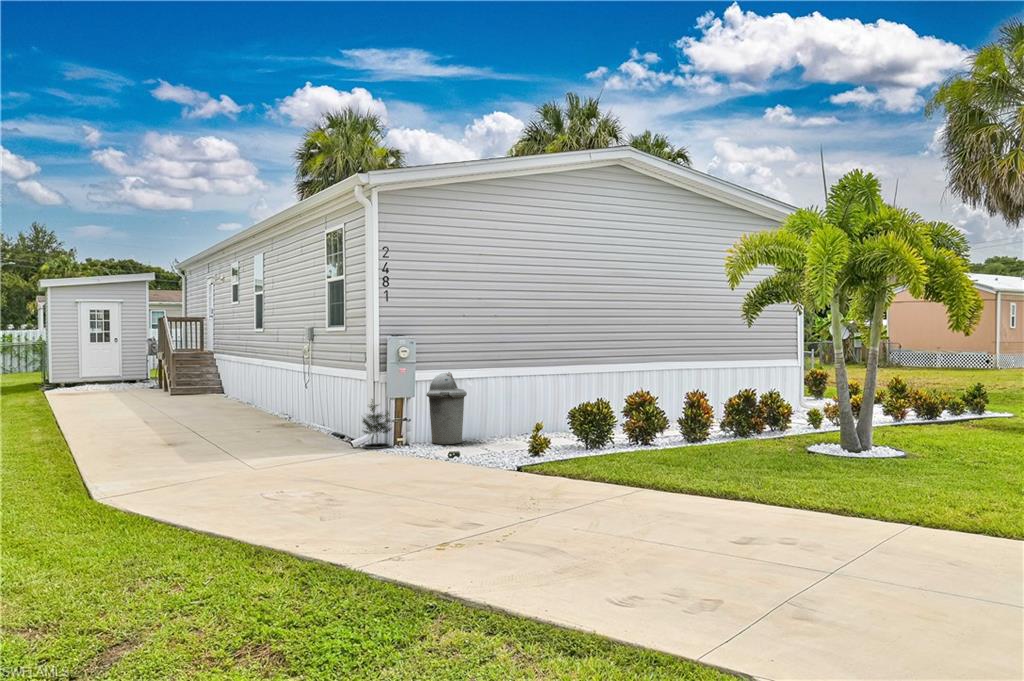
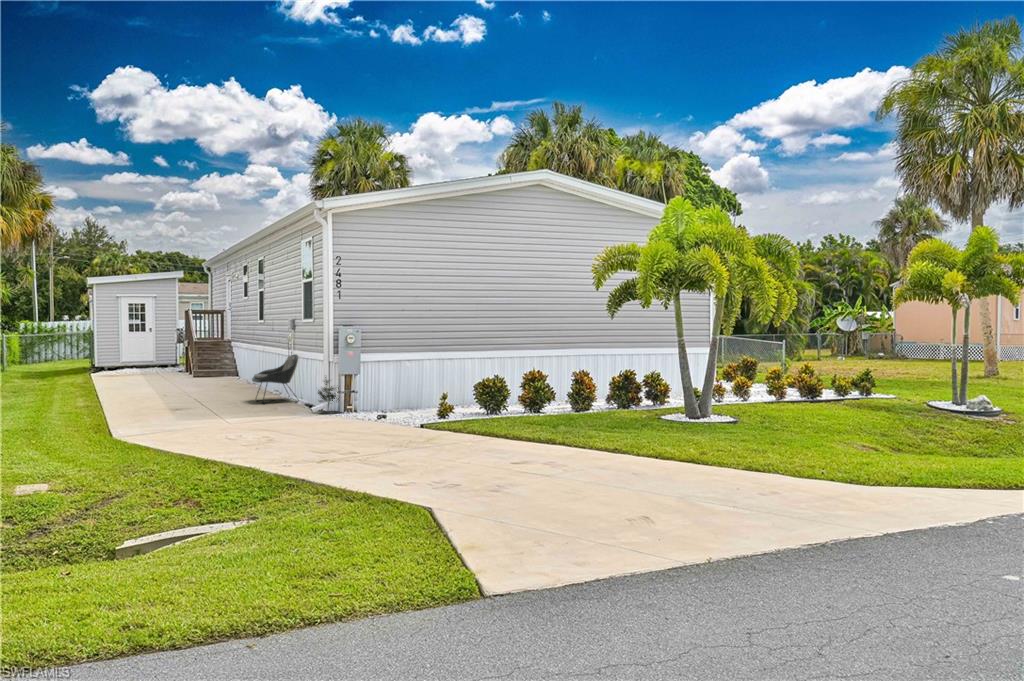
lounge chair: none [263,371,324,434] -> present [252,354,298,405]
trash can: present [426,372,467,444] -> none [370,355,402,412]

